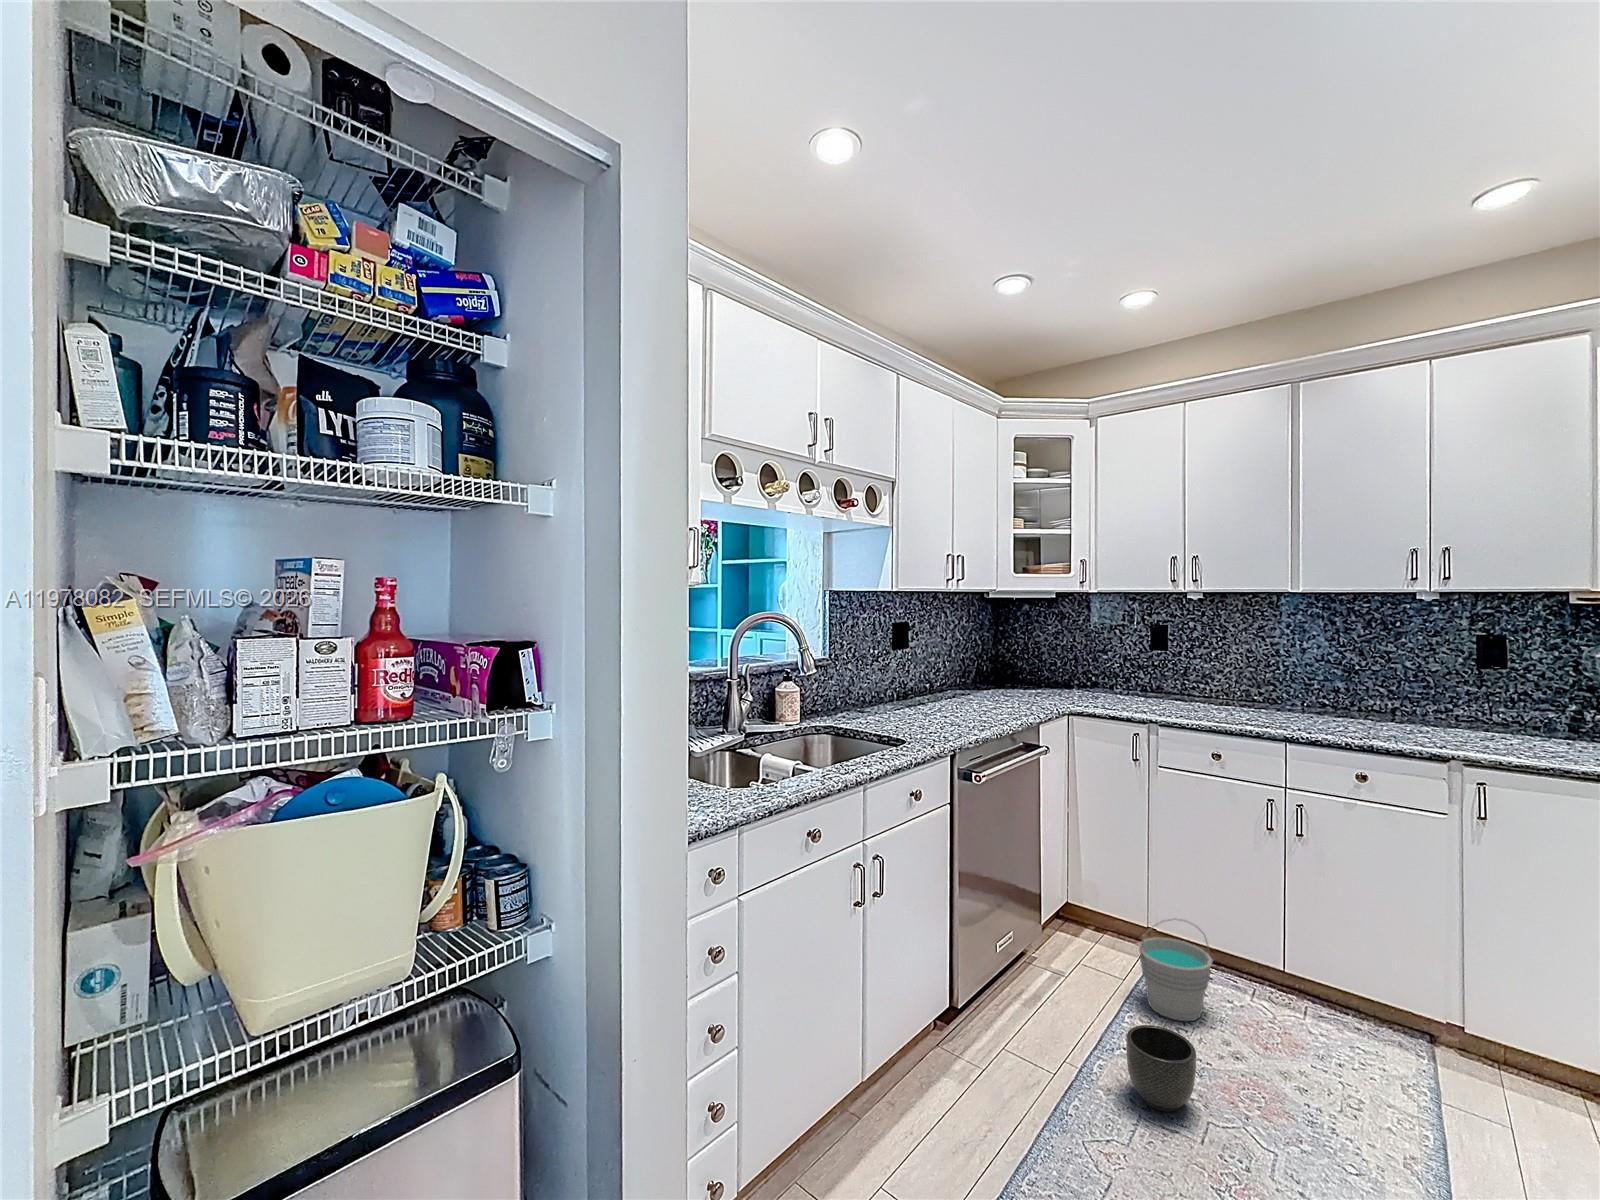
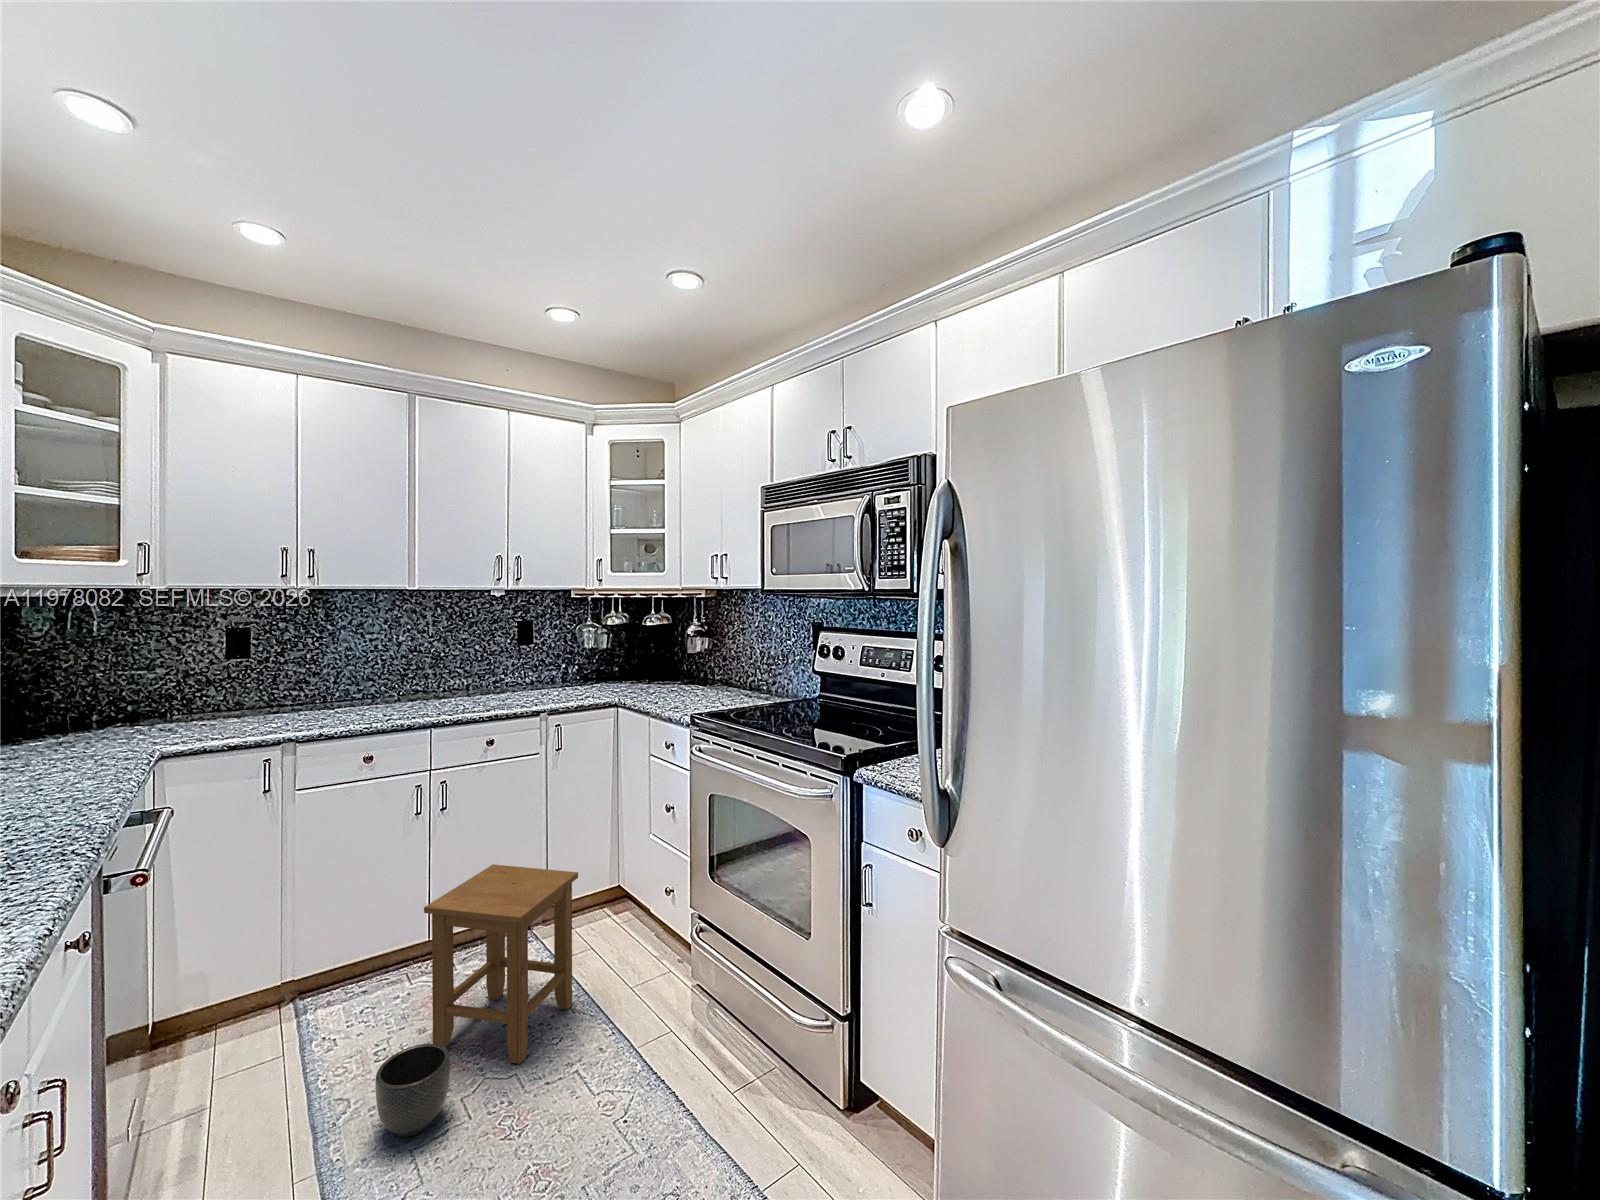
stool: none [1215,910,1419,1141] -> present [424,864,578,1064]
bucket: present [1138,919,1212,1021] -> none [311,937,395,1052]

